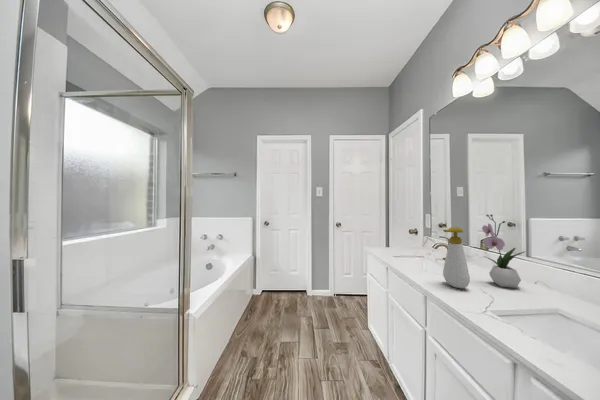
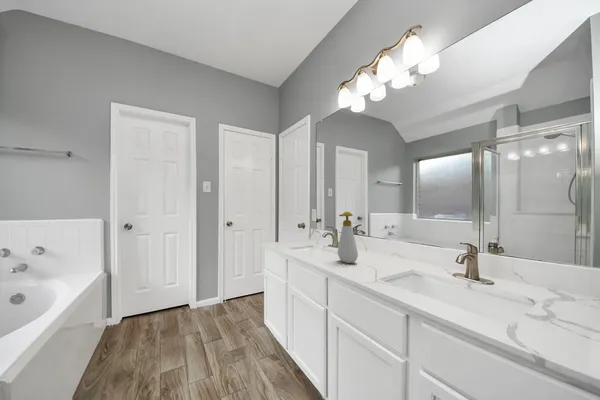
flower arrangement: present [482,214,524,288] -> none [361,202,387,258]

